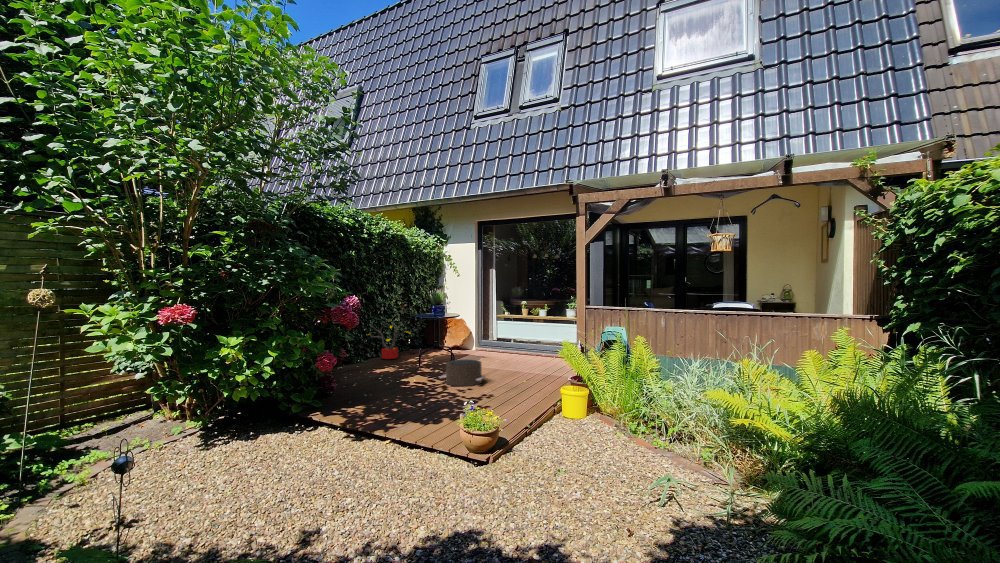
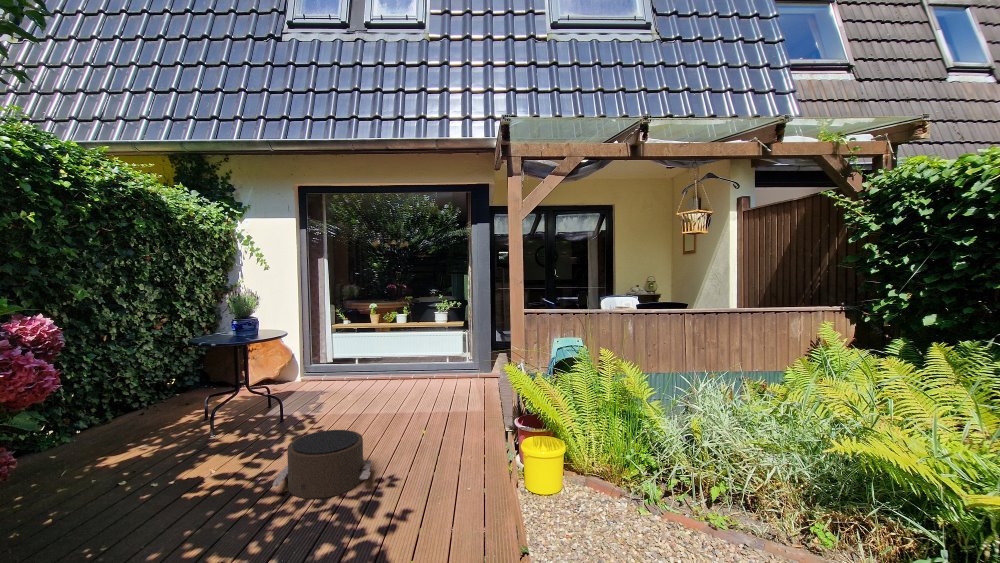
decorative plant: present [374,326,398,359] -> none [70,344,182,430]

